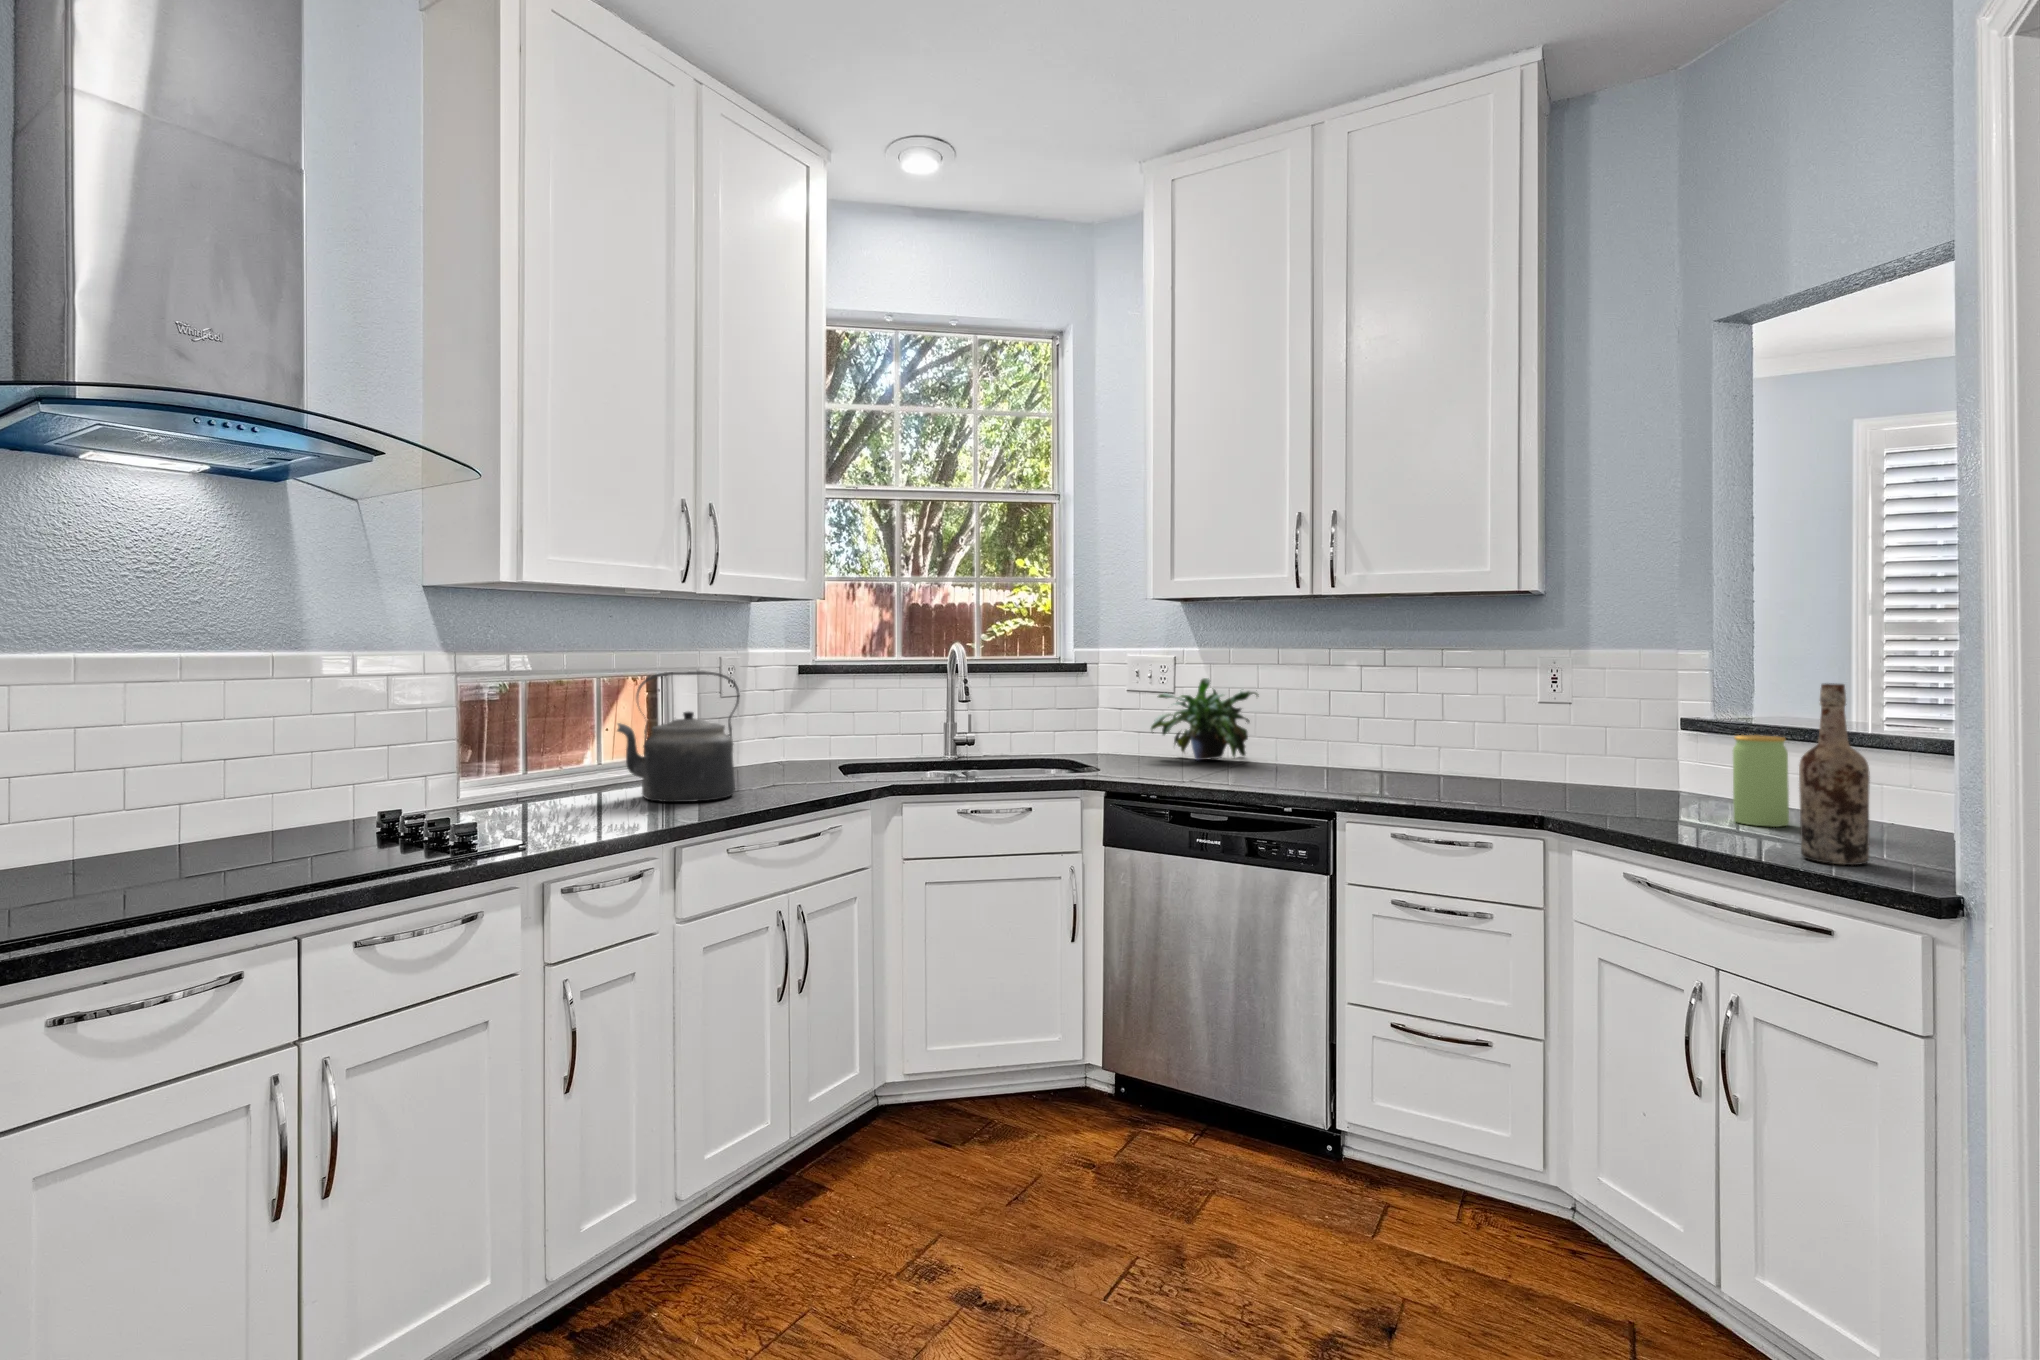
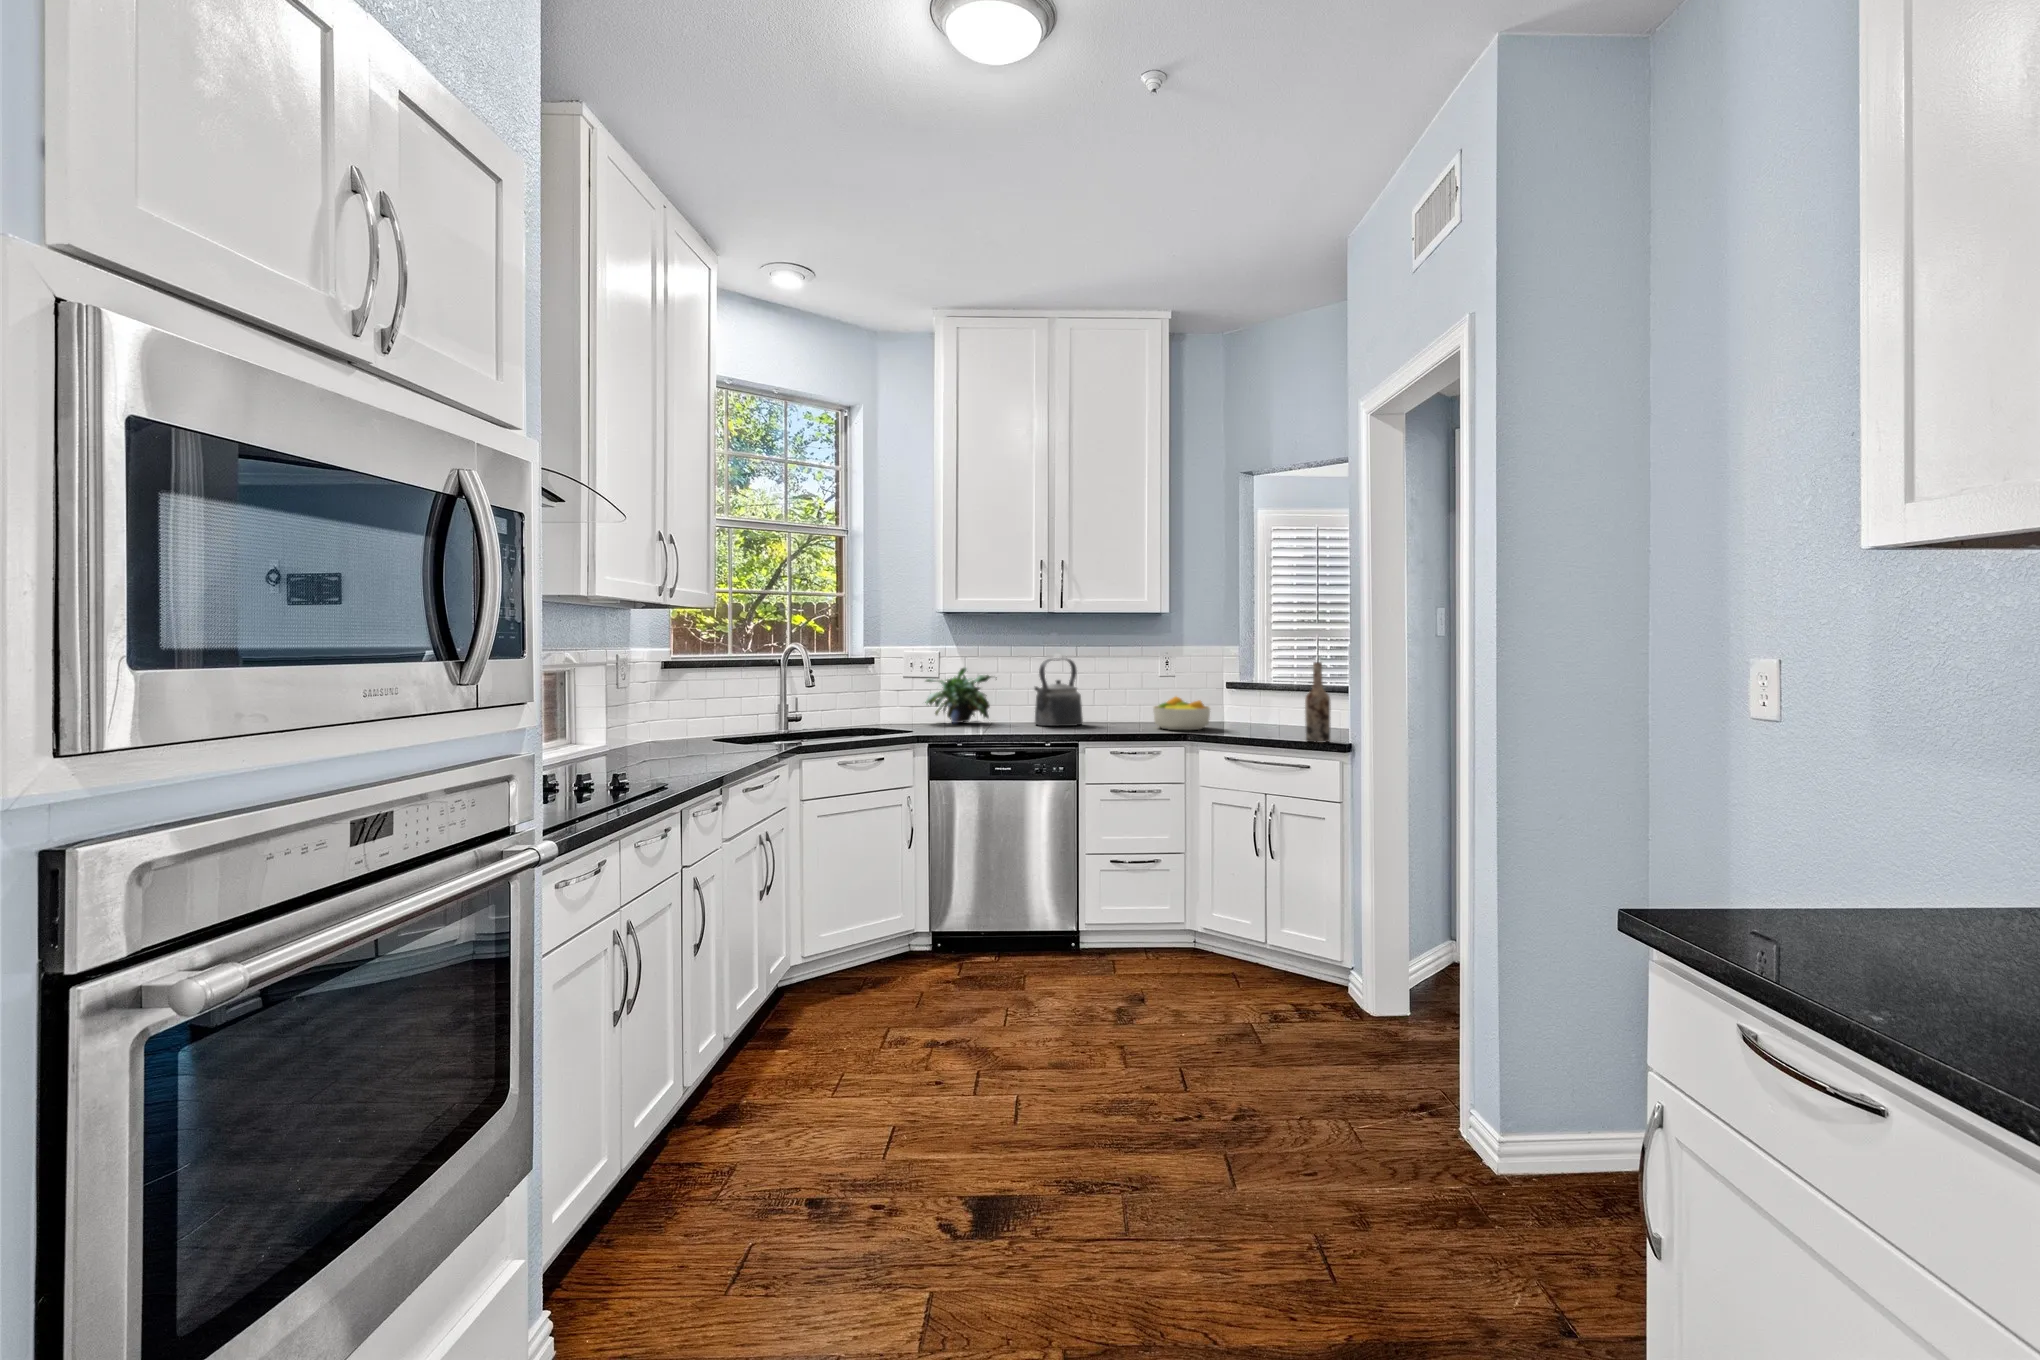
kettle: present [617,671,740,802] -> present [1035,658,1083,726]
jar: present [1733,735,1789,827] -> none [1264,690,1287,734]
fruit bowl: none [1504,736,1625,803] -> present [1153,697,1210,730]

